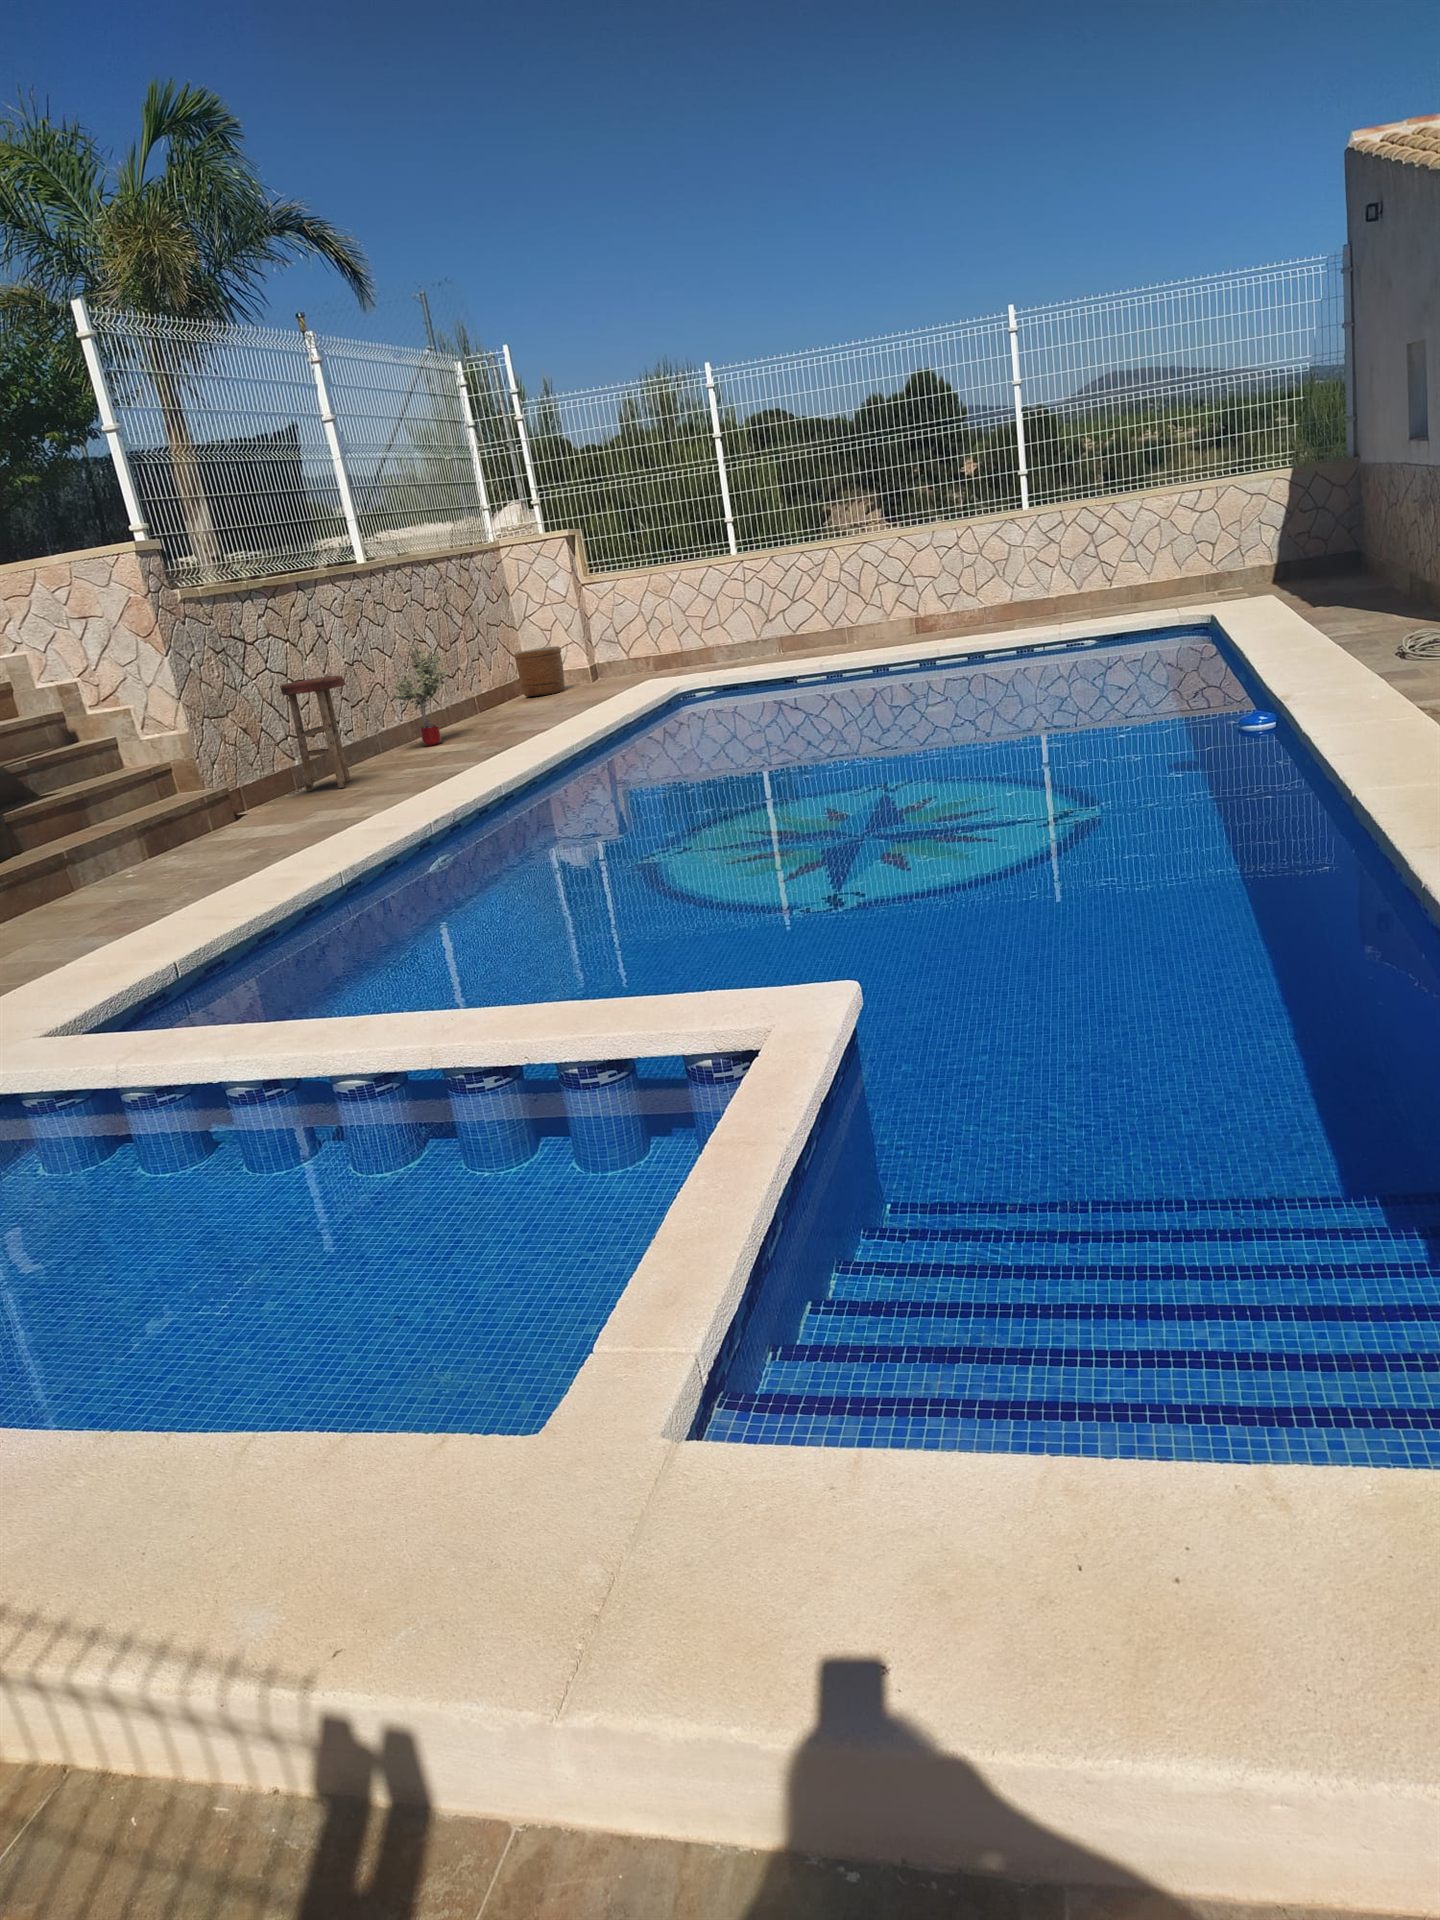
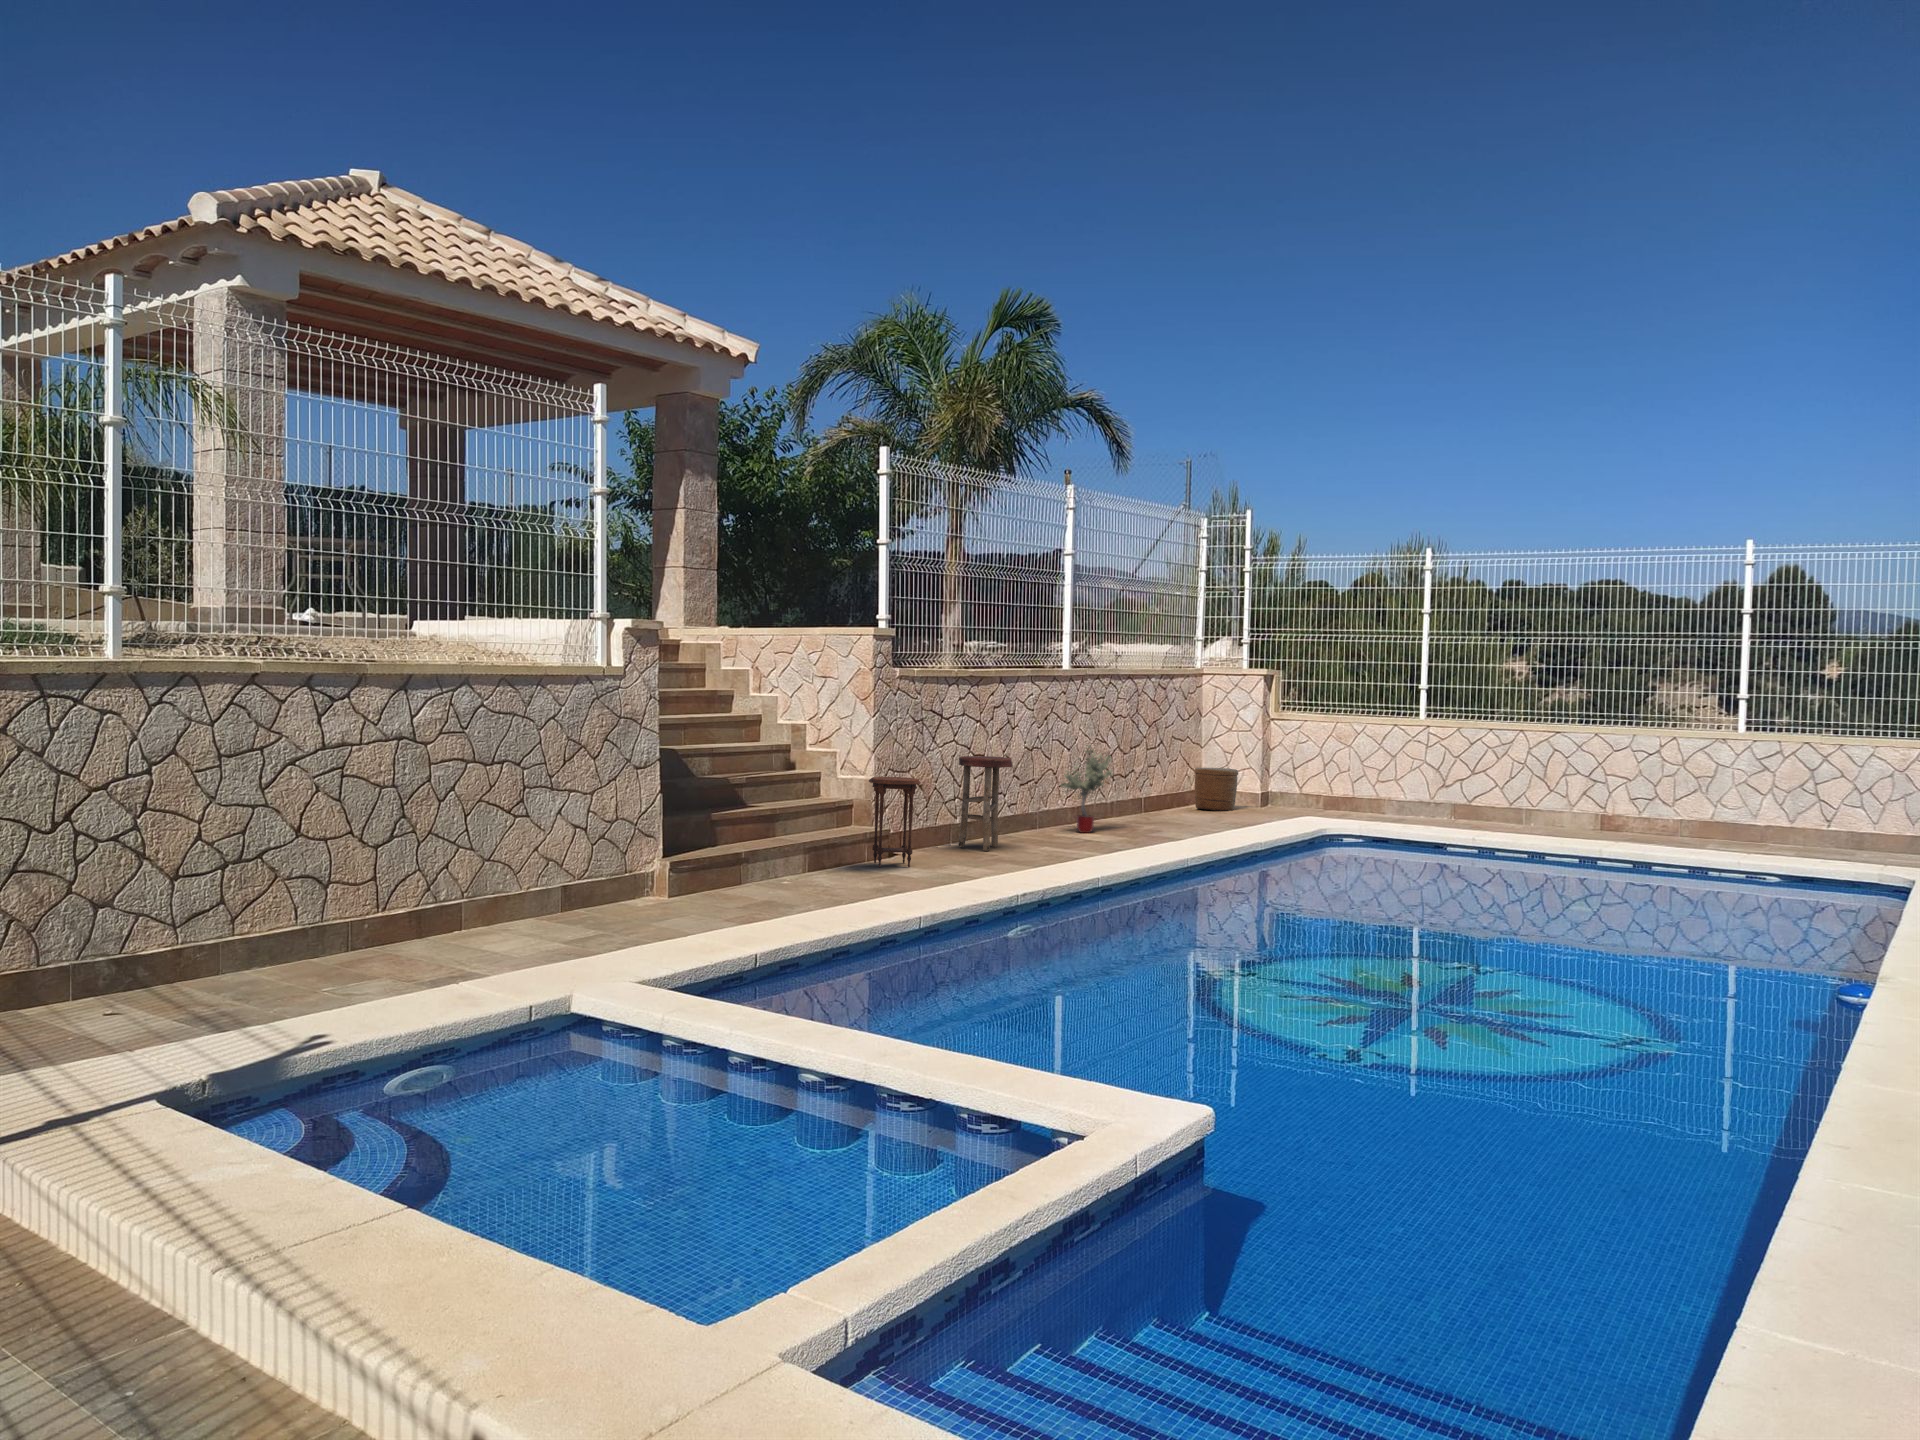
side table: none [190,719,270,833] -> present [869,777,921,867]

